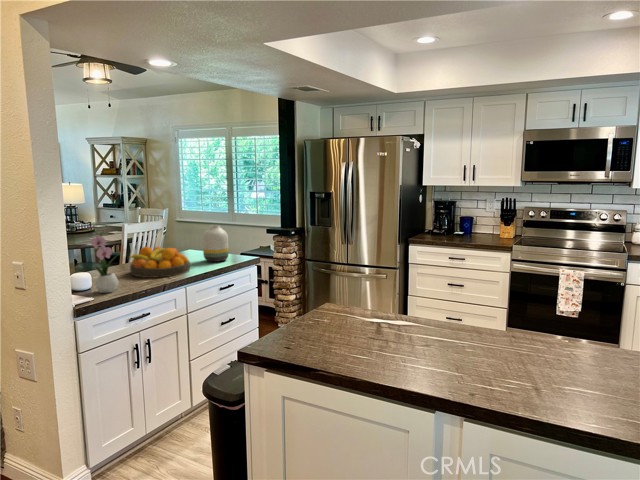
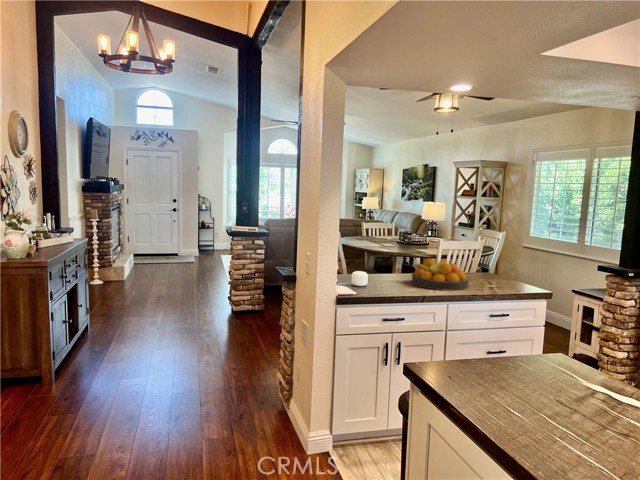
vase: present [203,225,229,262] -> none [491,248,521,287]
flower arrangement: present [89,226,119,293] -> none [366,230,391,291]

